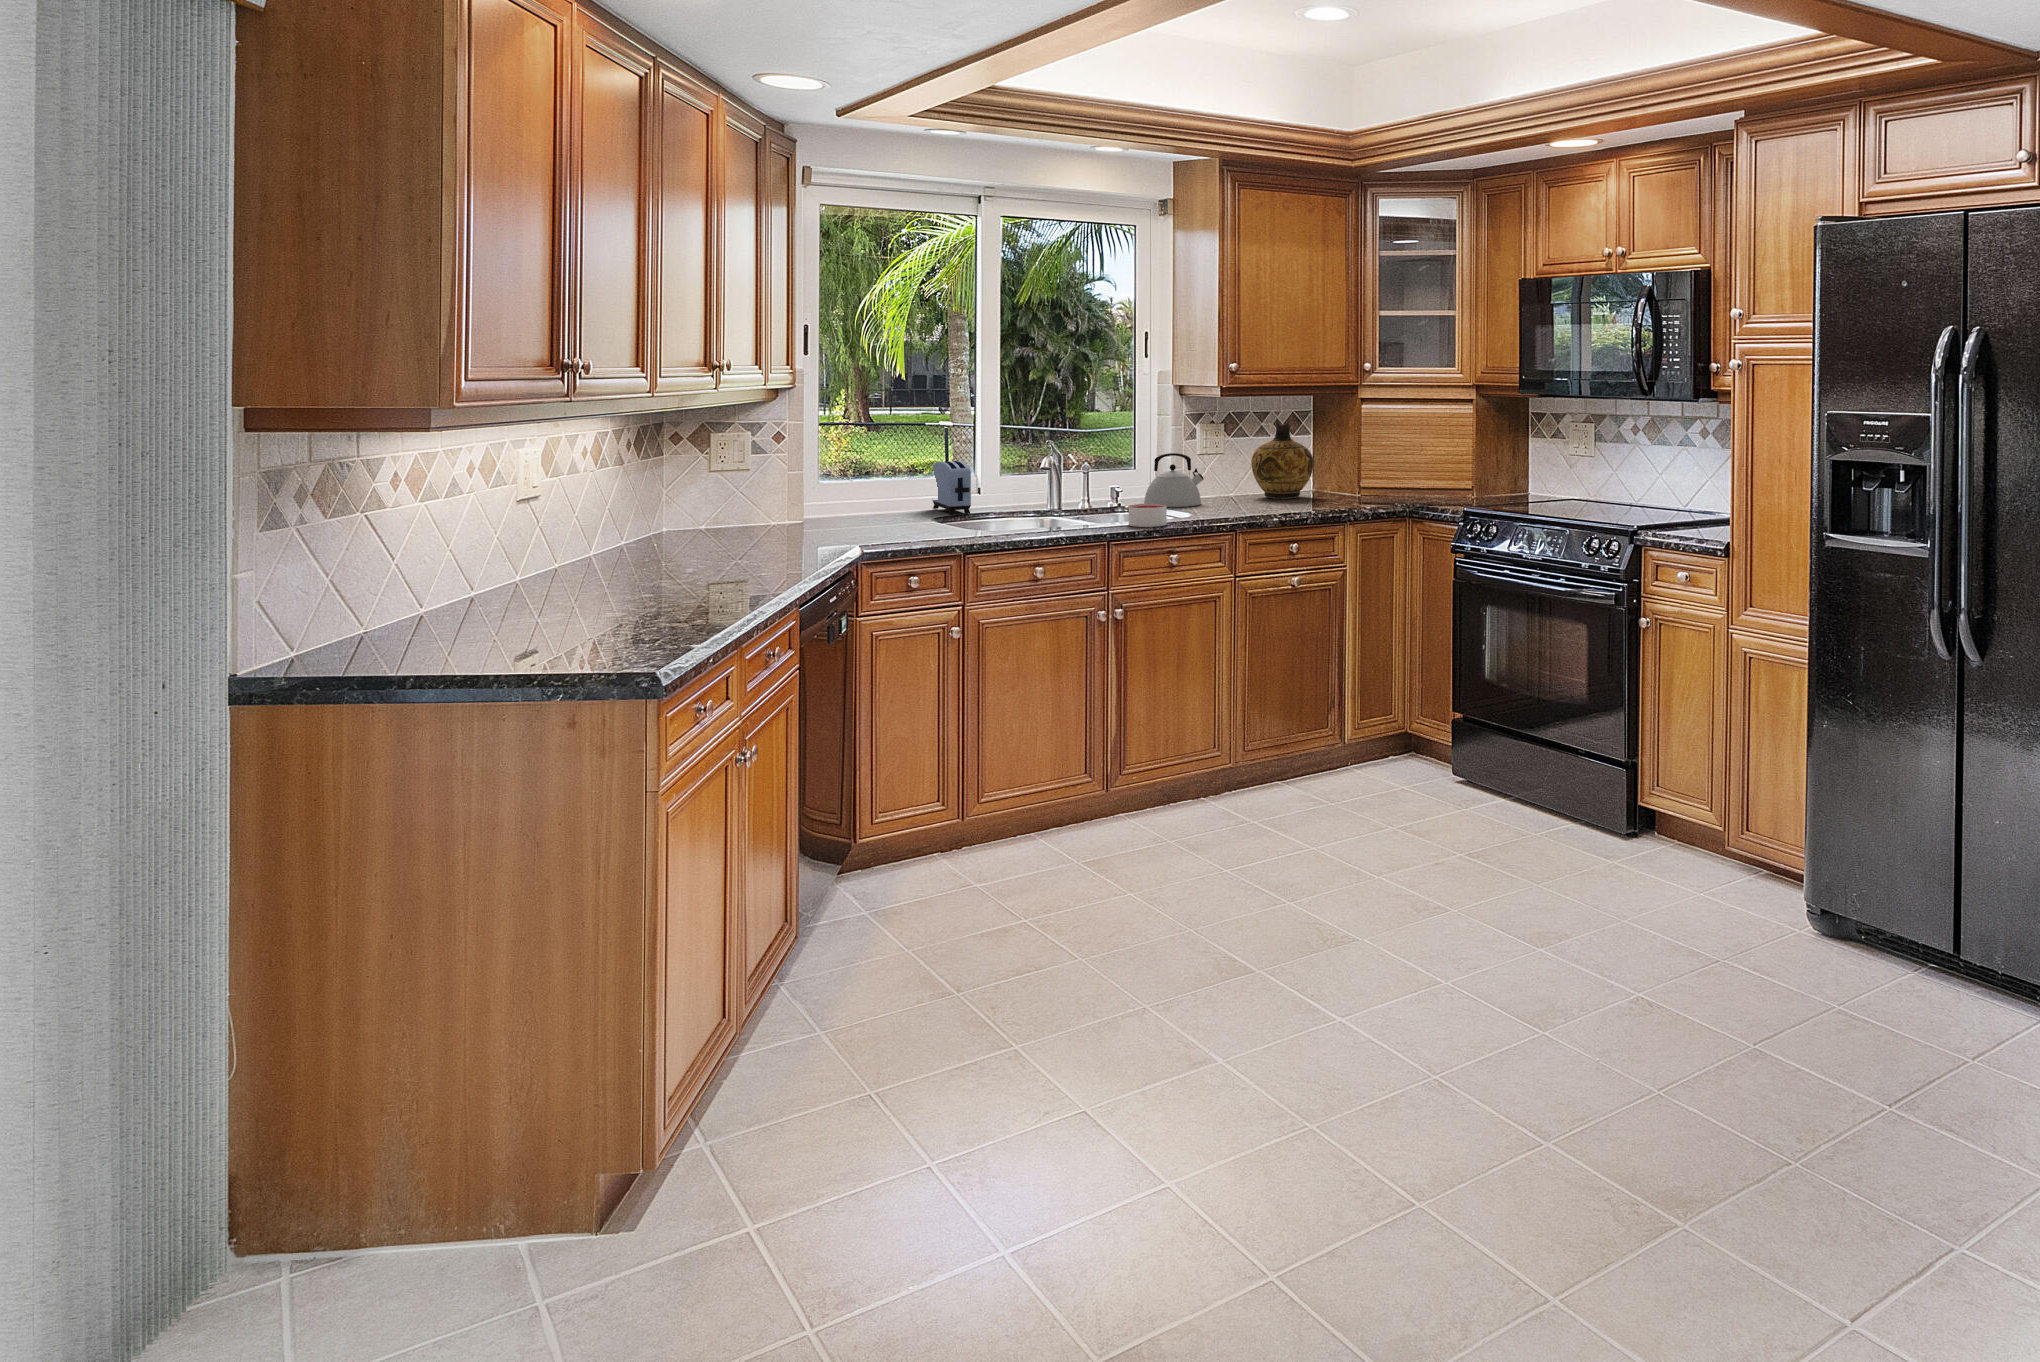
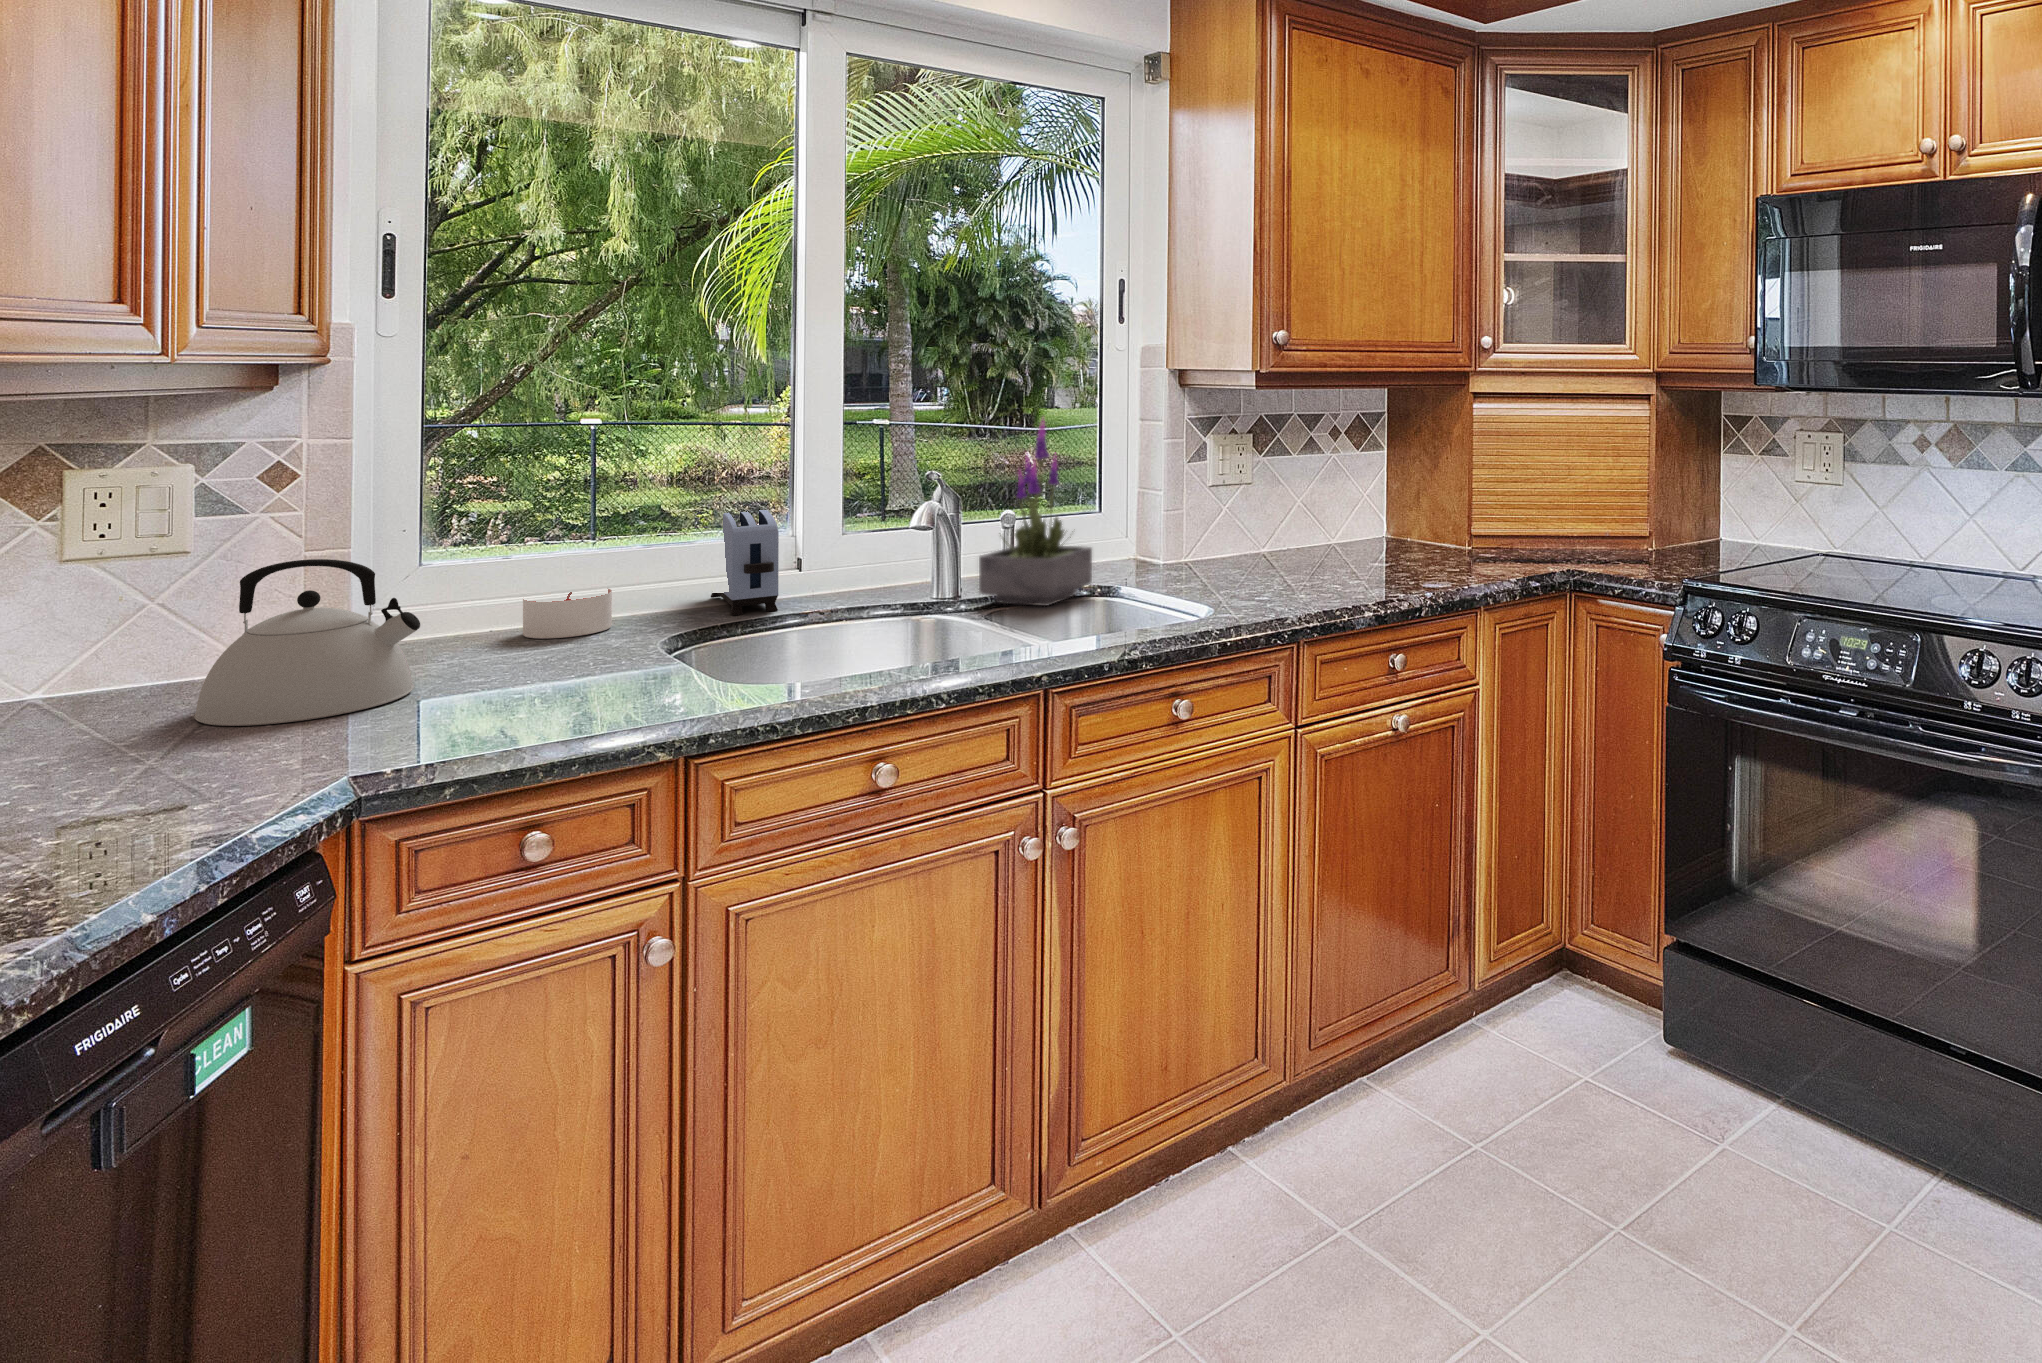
potted plant: none [1071,411,1130,514] -> present [979,419,1092,606]
ceramic jug: present [1251,421,1314,499] -> none [1293,428,1393,553]
kettle: present [1144,453,1204,507] -> present [194,559,420,726]
candle: present [1129,504,1167,527] -> present [523,589,612,639]

